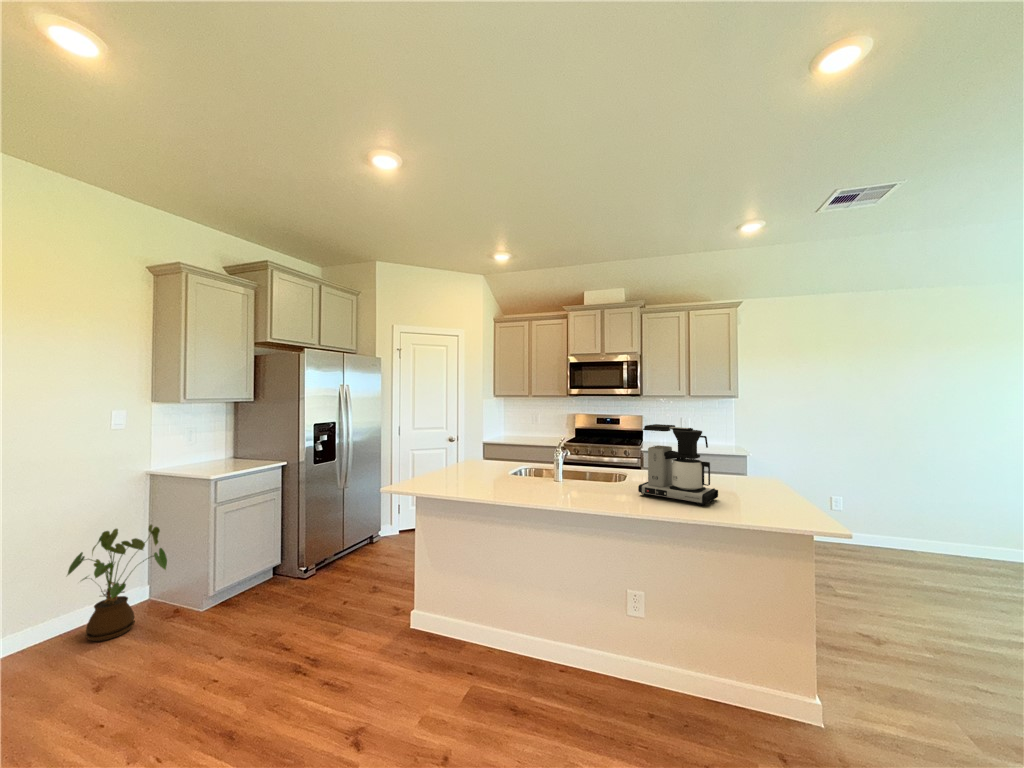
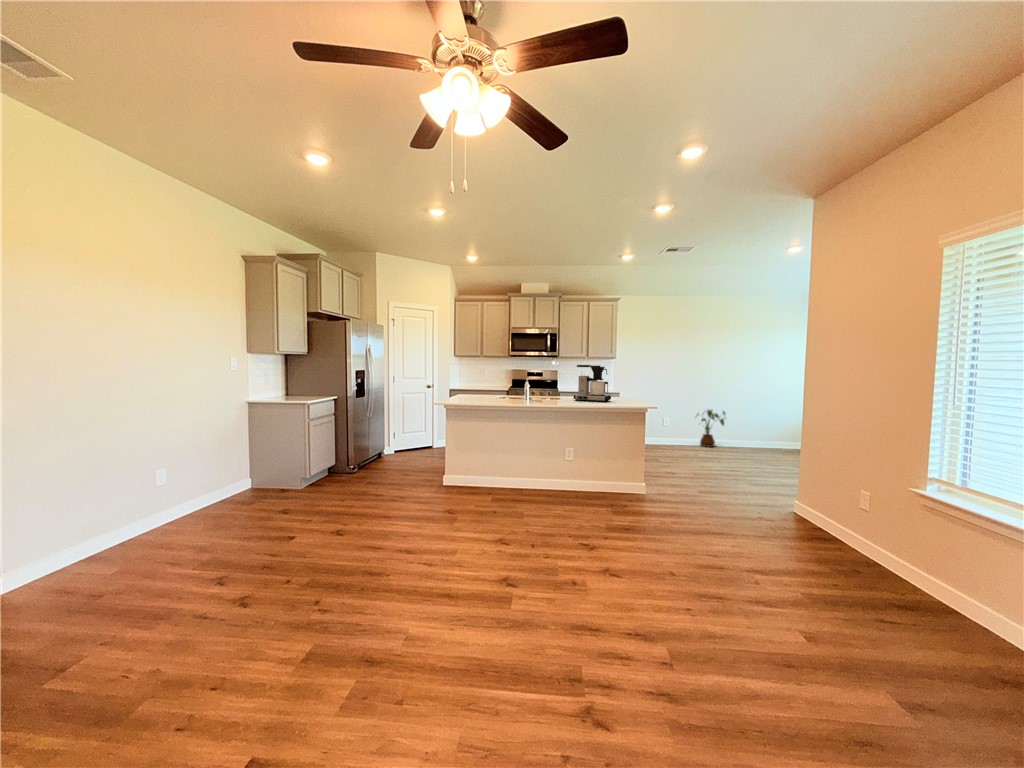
house plant: present [67,525,167,641] -> present [698,410,725,447]

